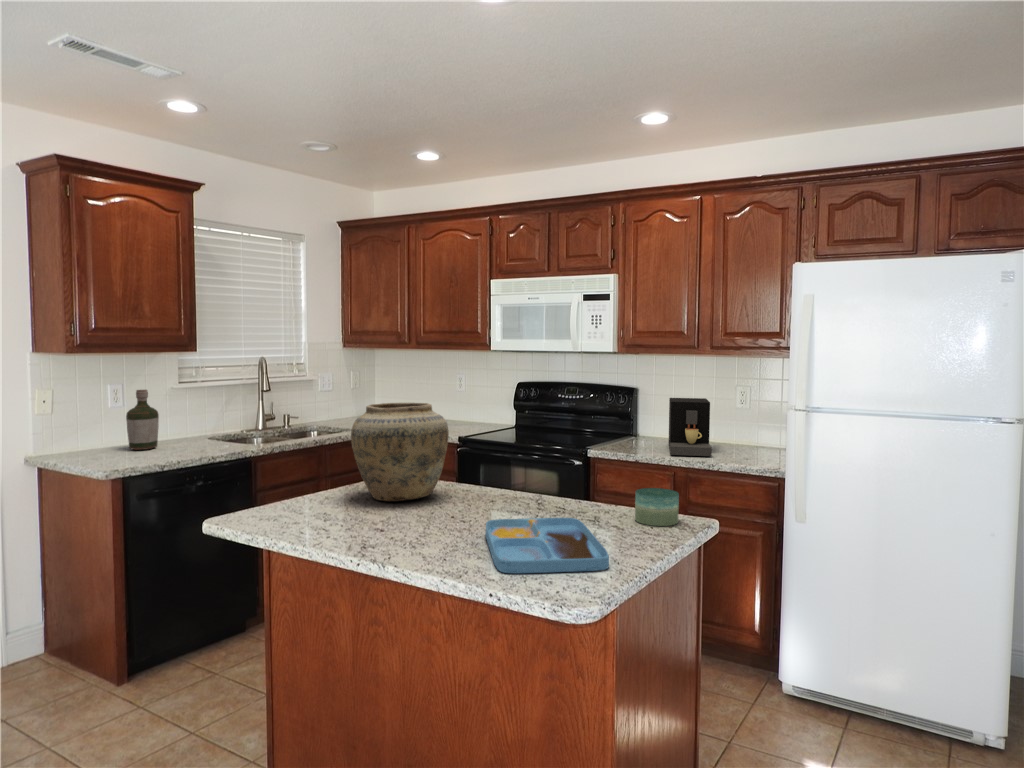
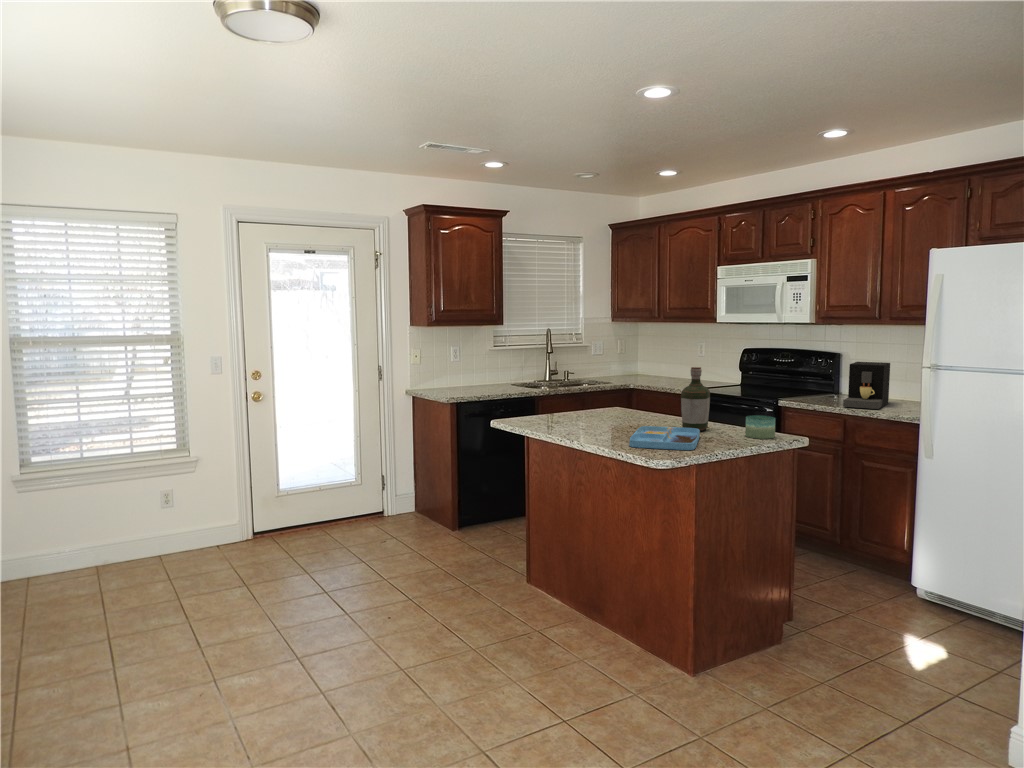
bottle: present [126,390,159,450] -> present [681,367,710,431]
vase: present [351,403,449,501] -> none [578,357,639,418]

